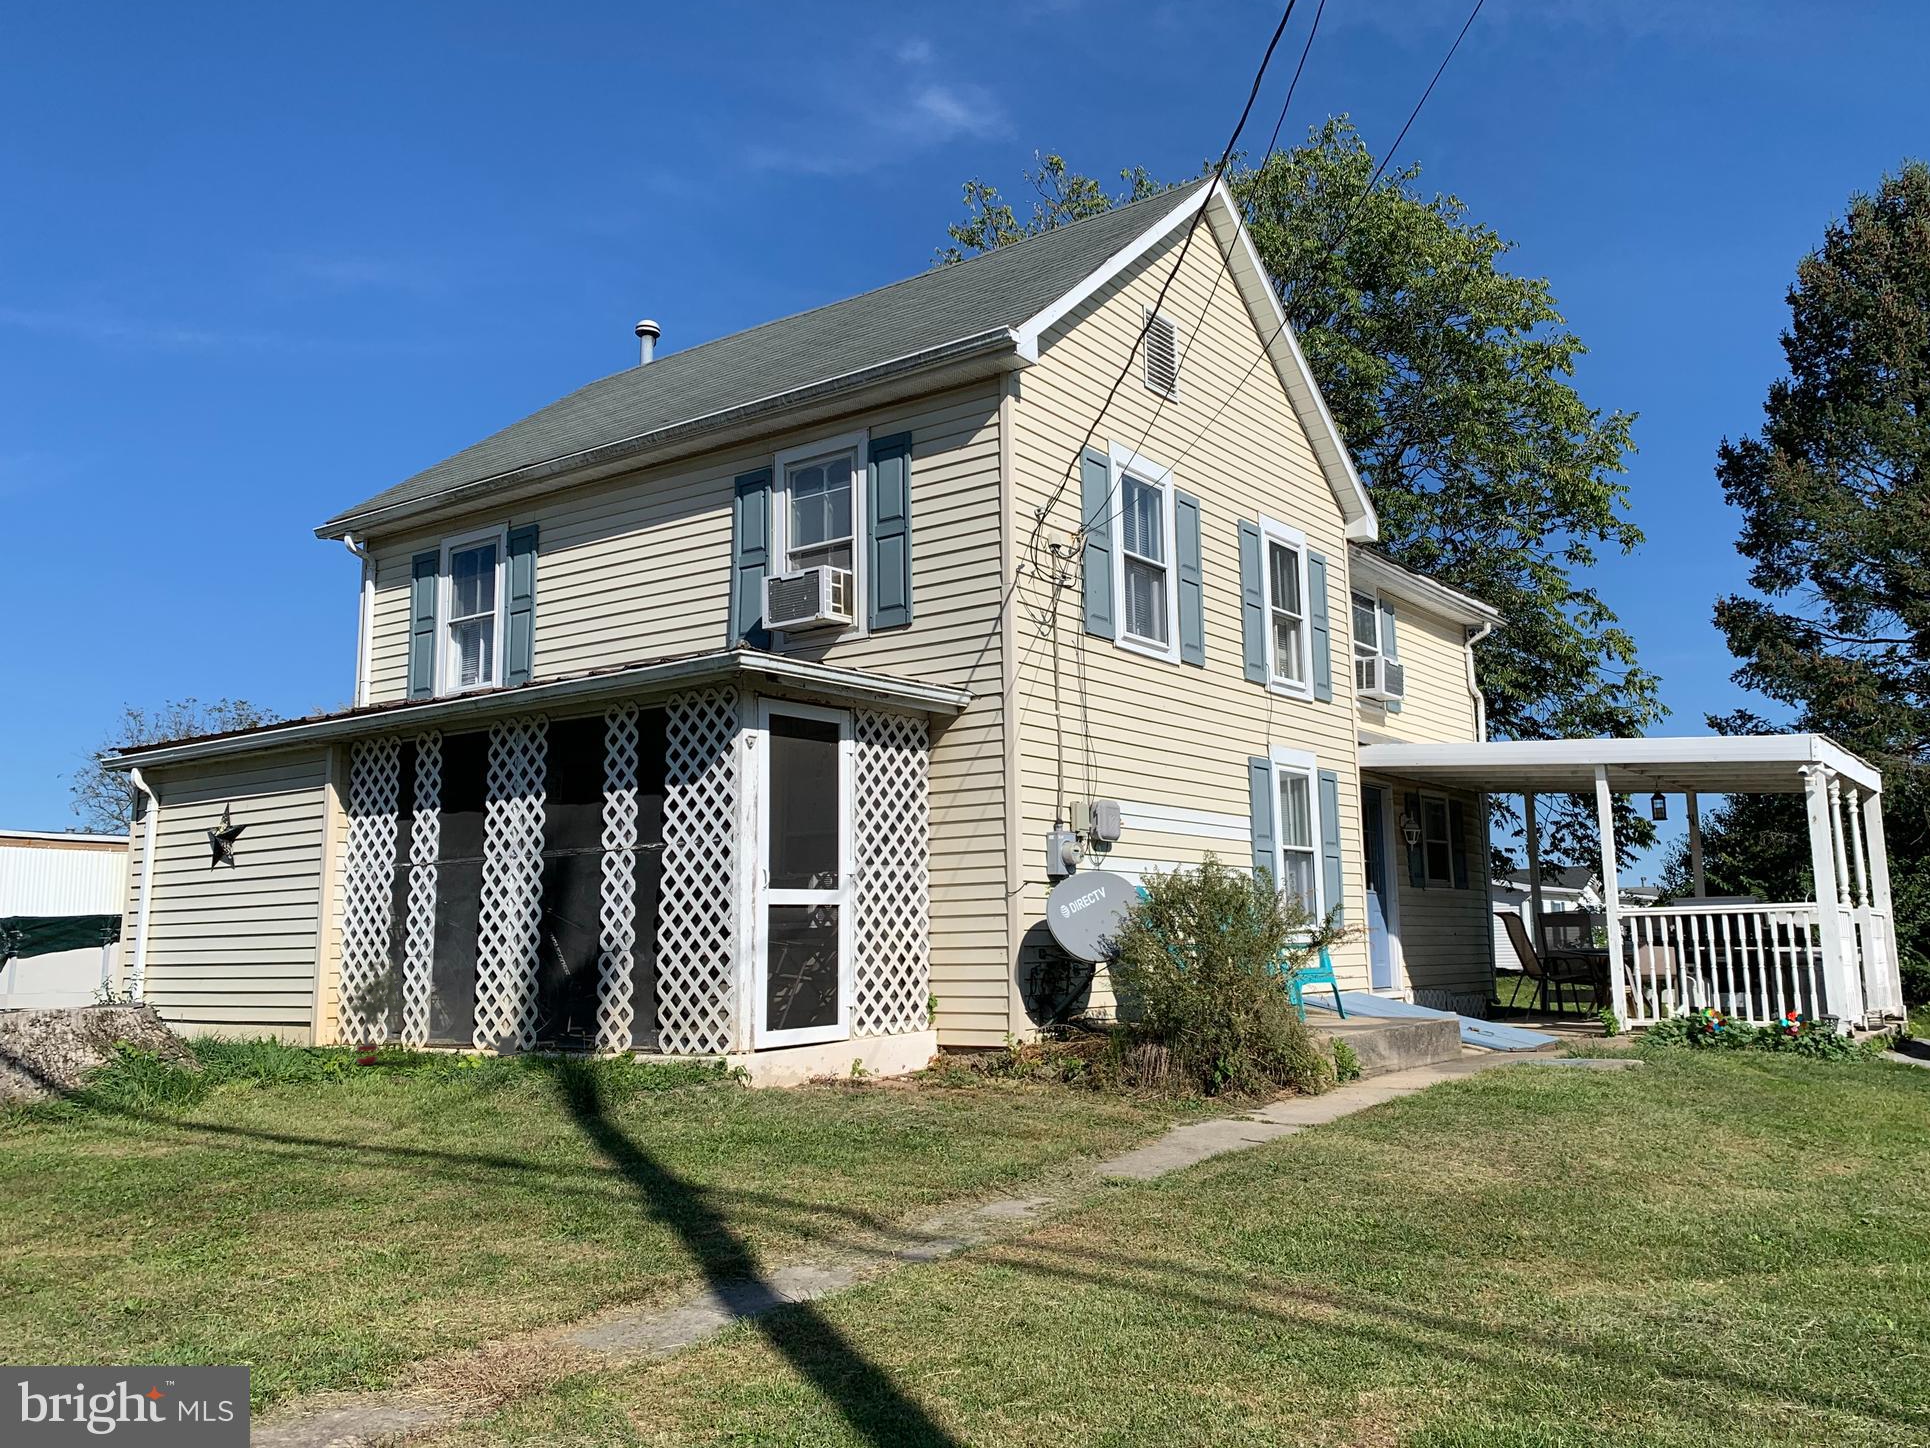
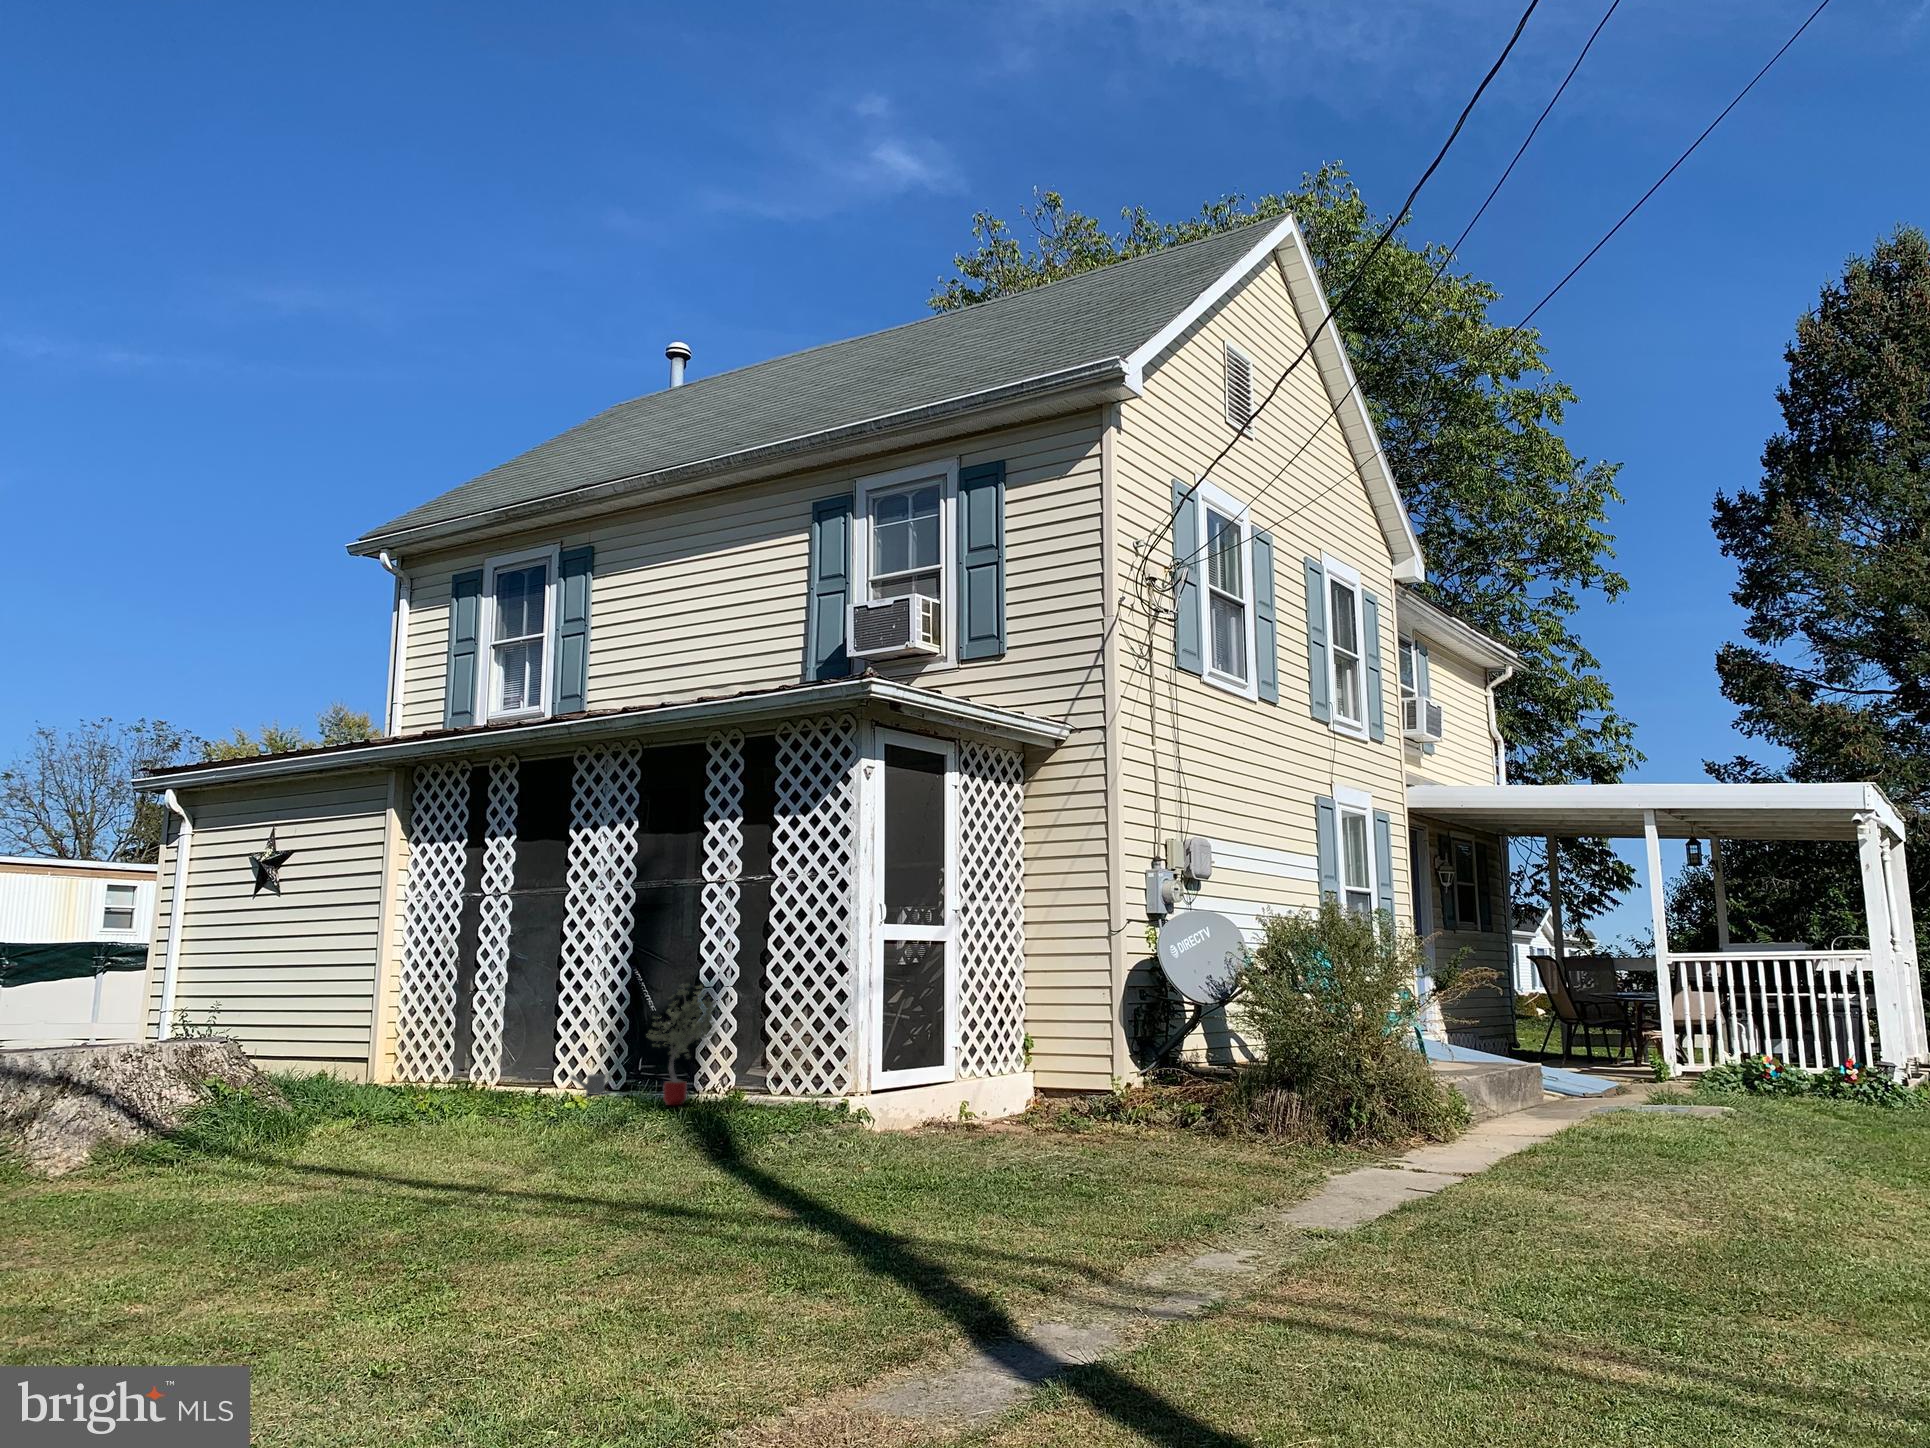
potted tree: present [349,962,408,1065] -> present [646,984,718,1105]

